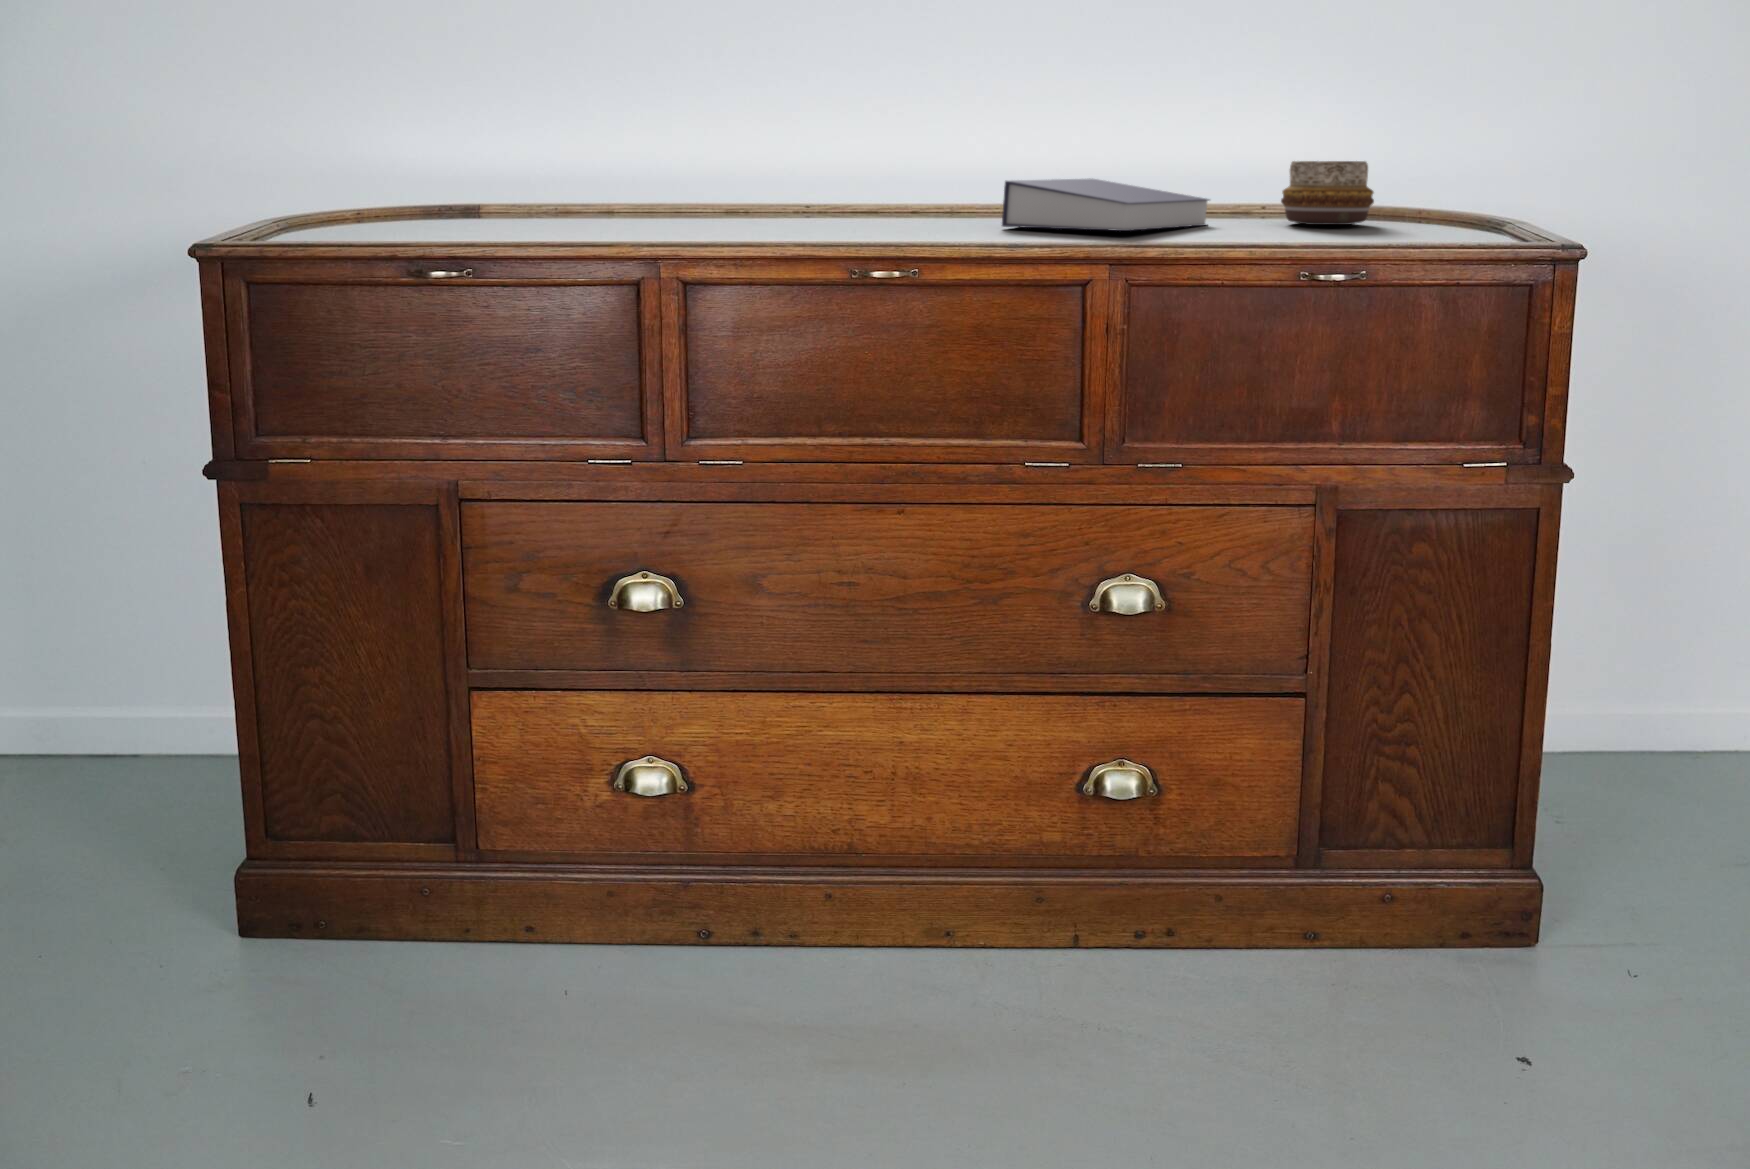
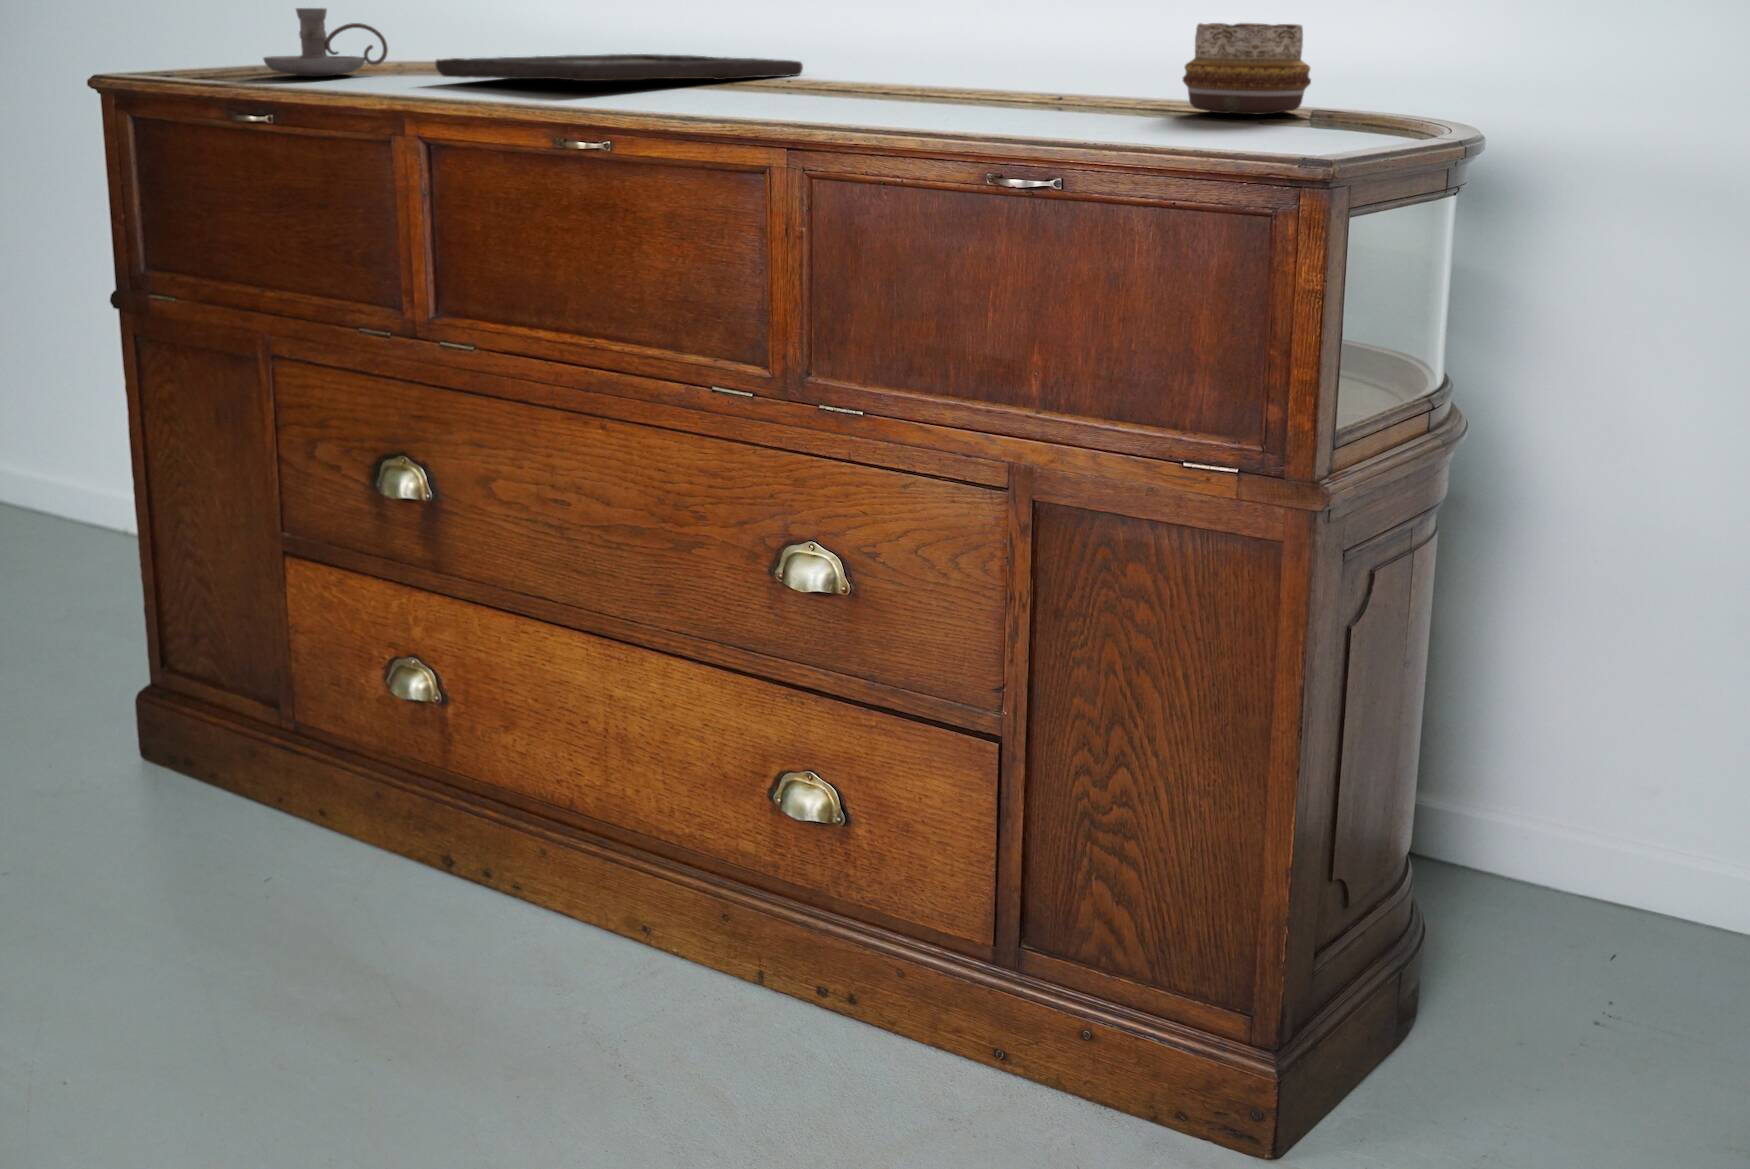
candle holder: none [304,163,418,229] -> present [263,8,388,76]
book: present [1002,178,1209,231] -> none [847,41,1108,109]
decorative tray: none [539,199,815,223] -> present [436,54,803,81]

